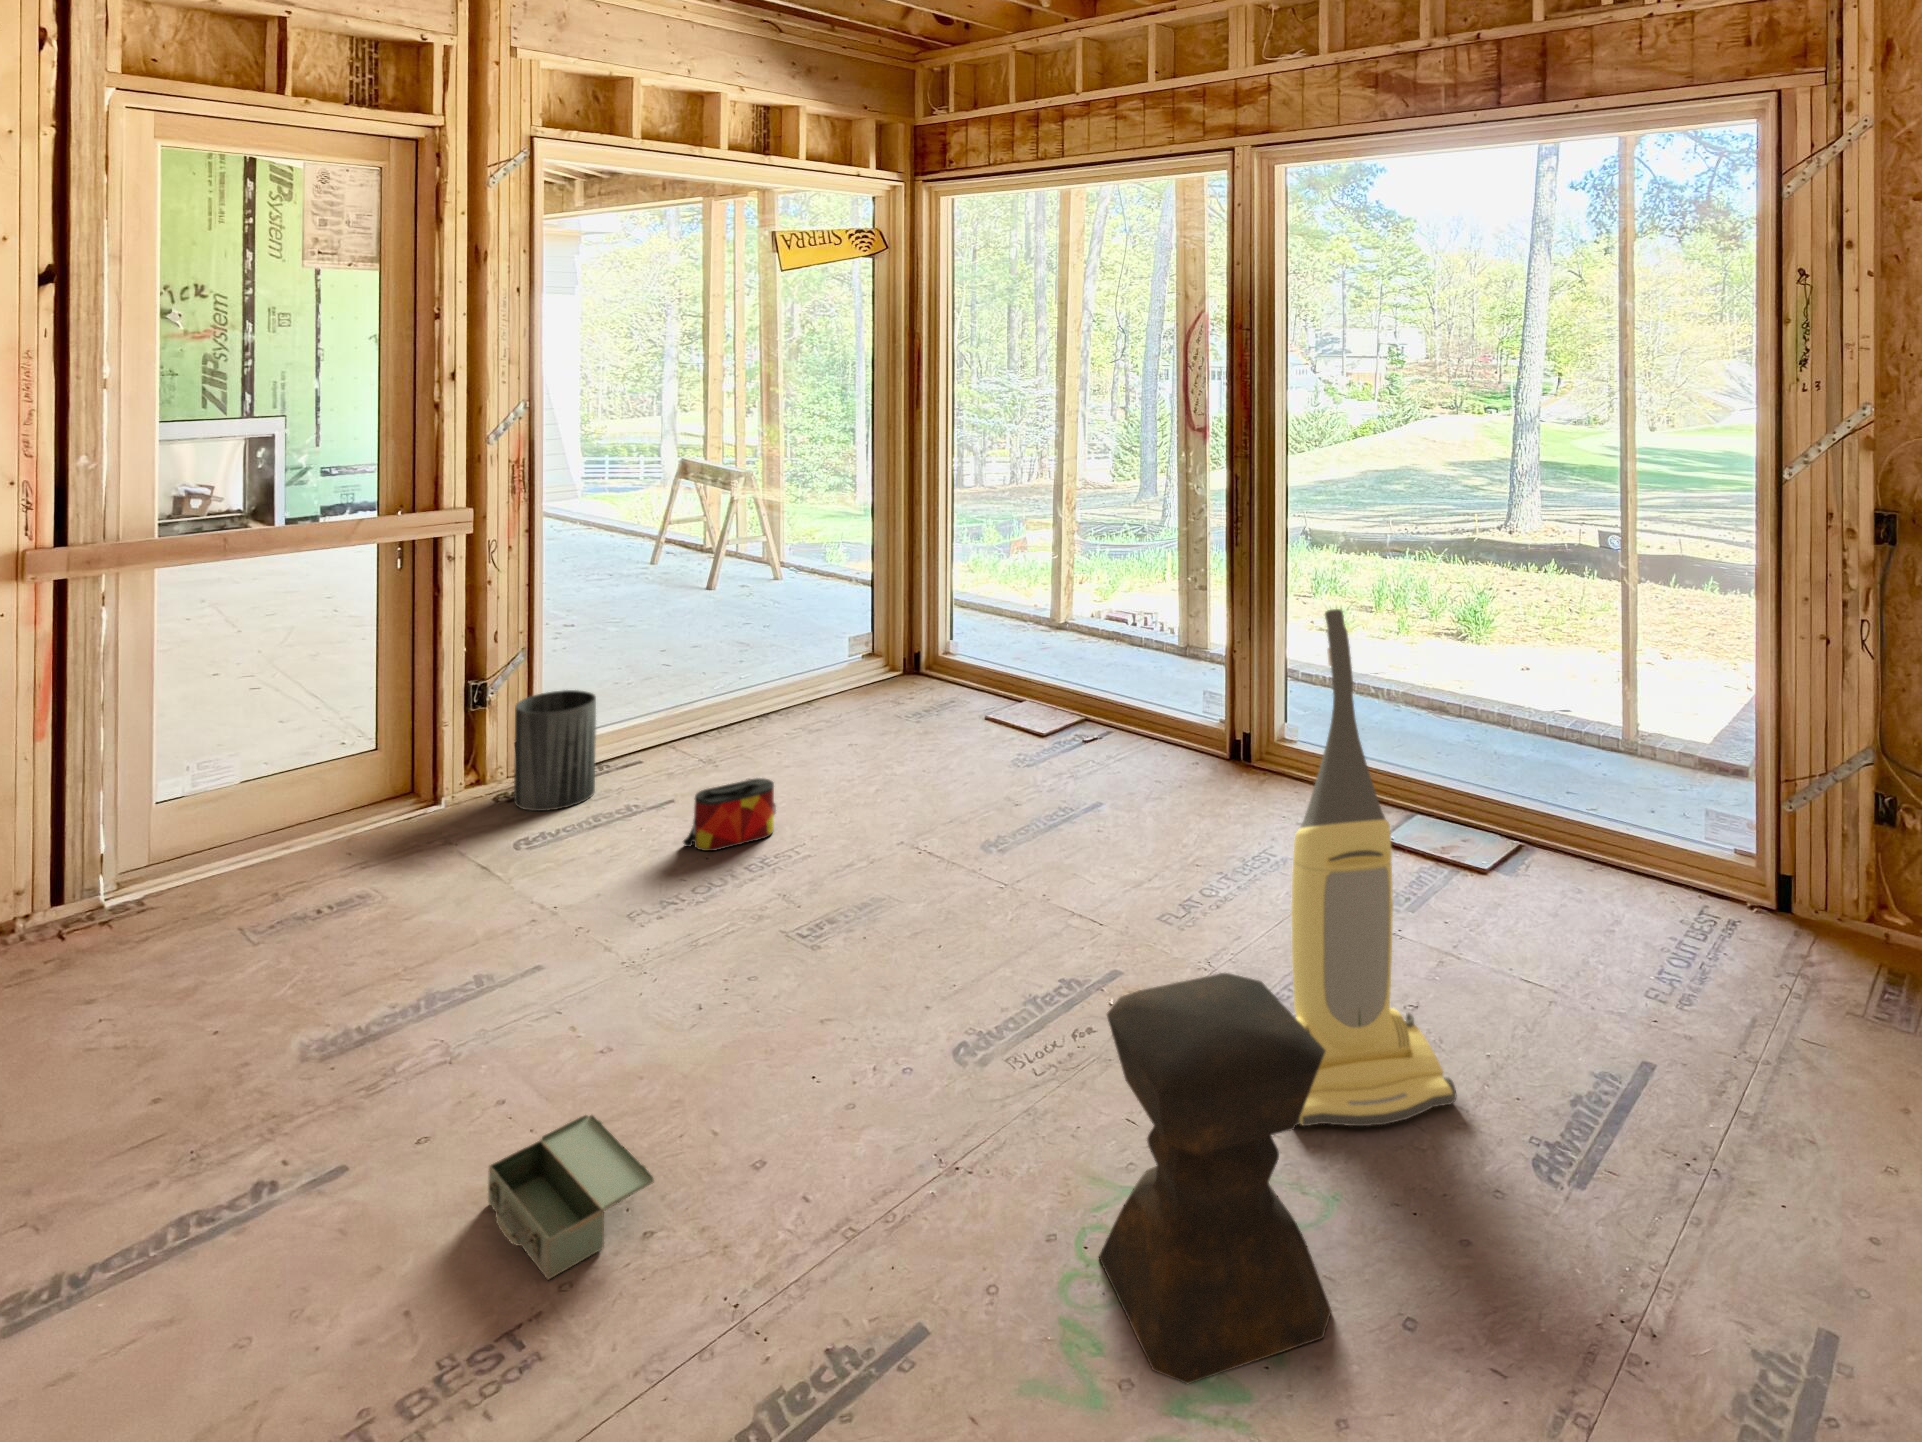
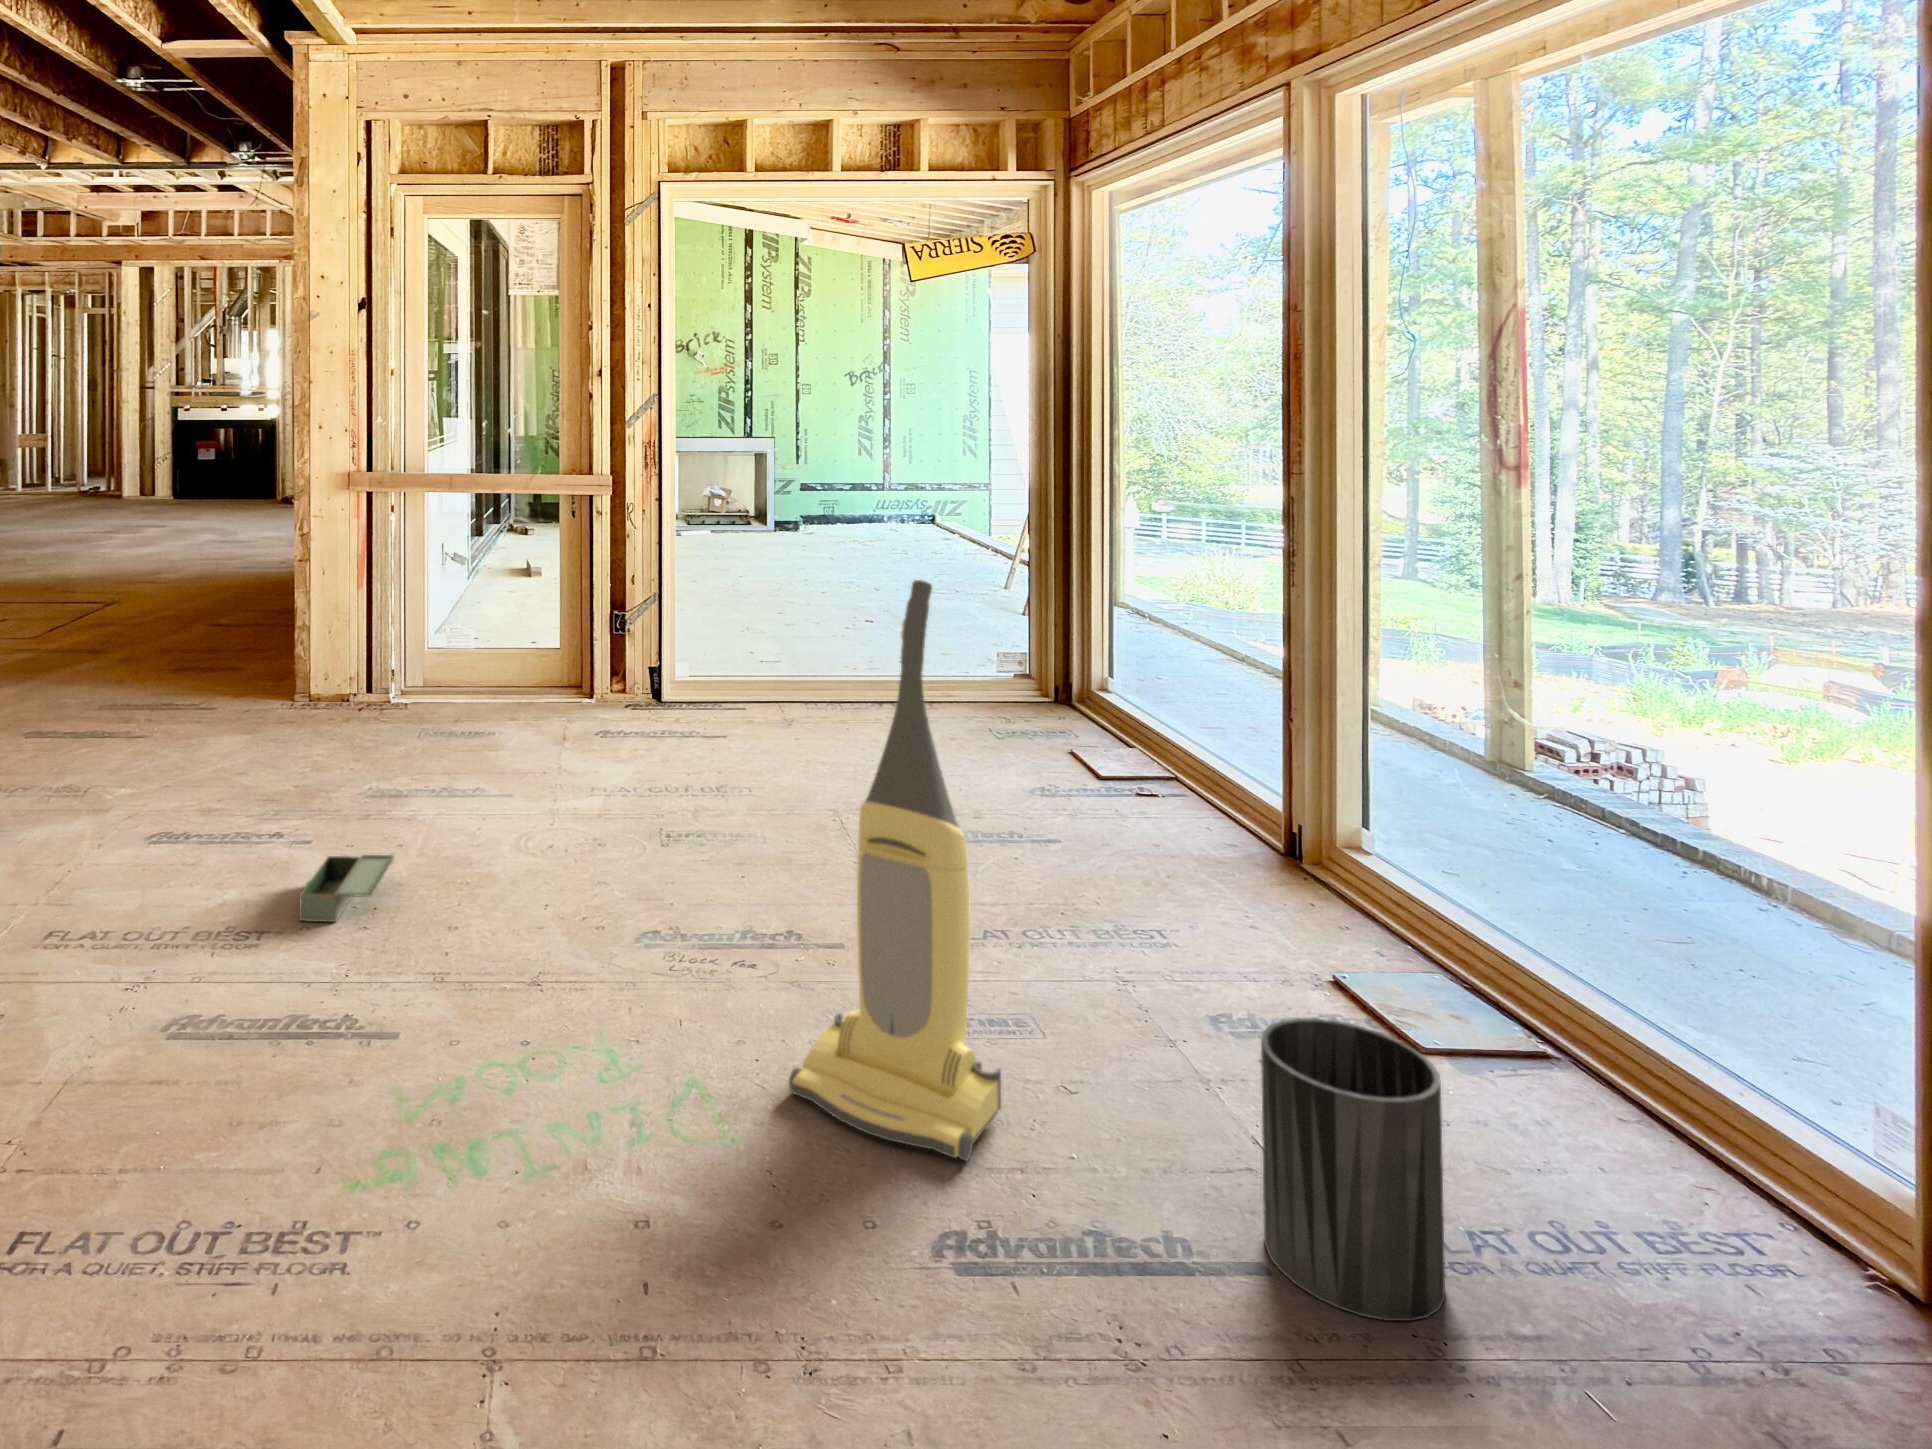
trash can: present [514,690,596,811] -> present [1261,1018,1445,1321]
bag: present [683,778,776,851] -> none [681,722,764,777]
stool: present [1099,973,1331,1384] -> none [461,851,673,1187]

